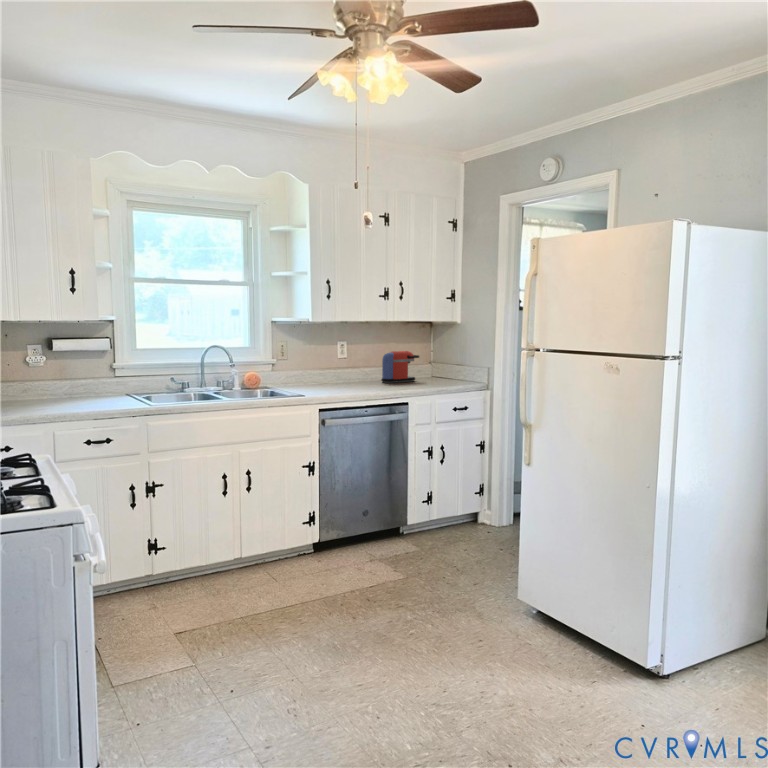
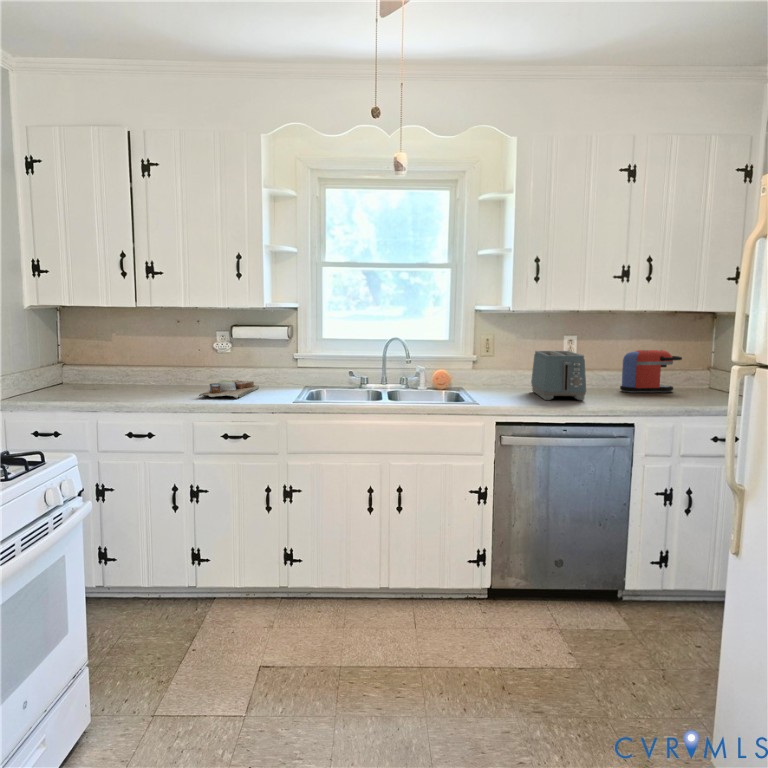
toaster: none [323,353,372,391] -> present [531,351,586,400]
cutting board: none [42,392,86,408] -> present [199,380,259,399]

